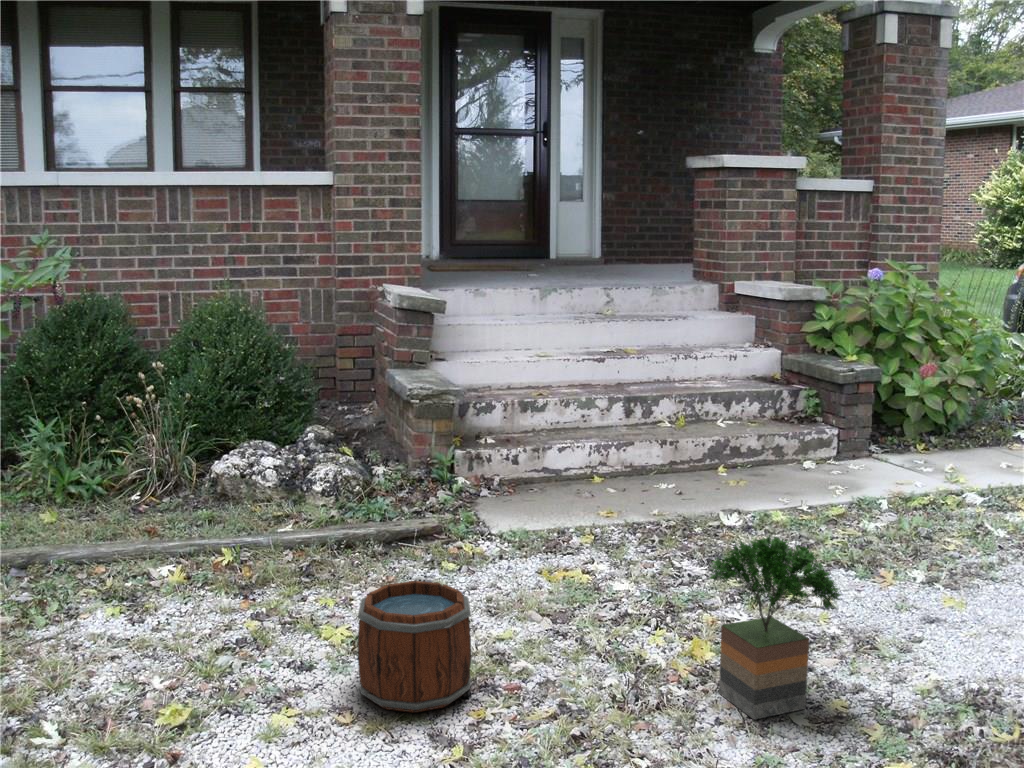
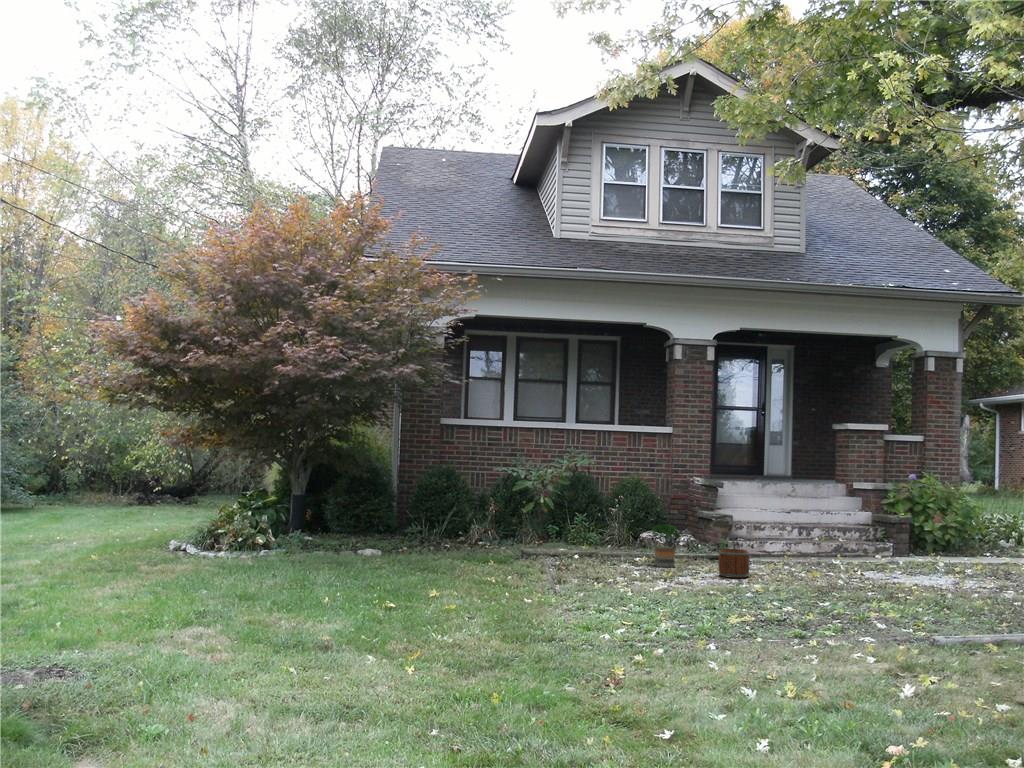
potted tree: present [709,536,841,720] -> present [652,525,681,567]

